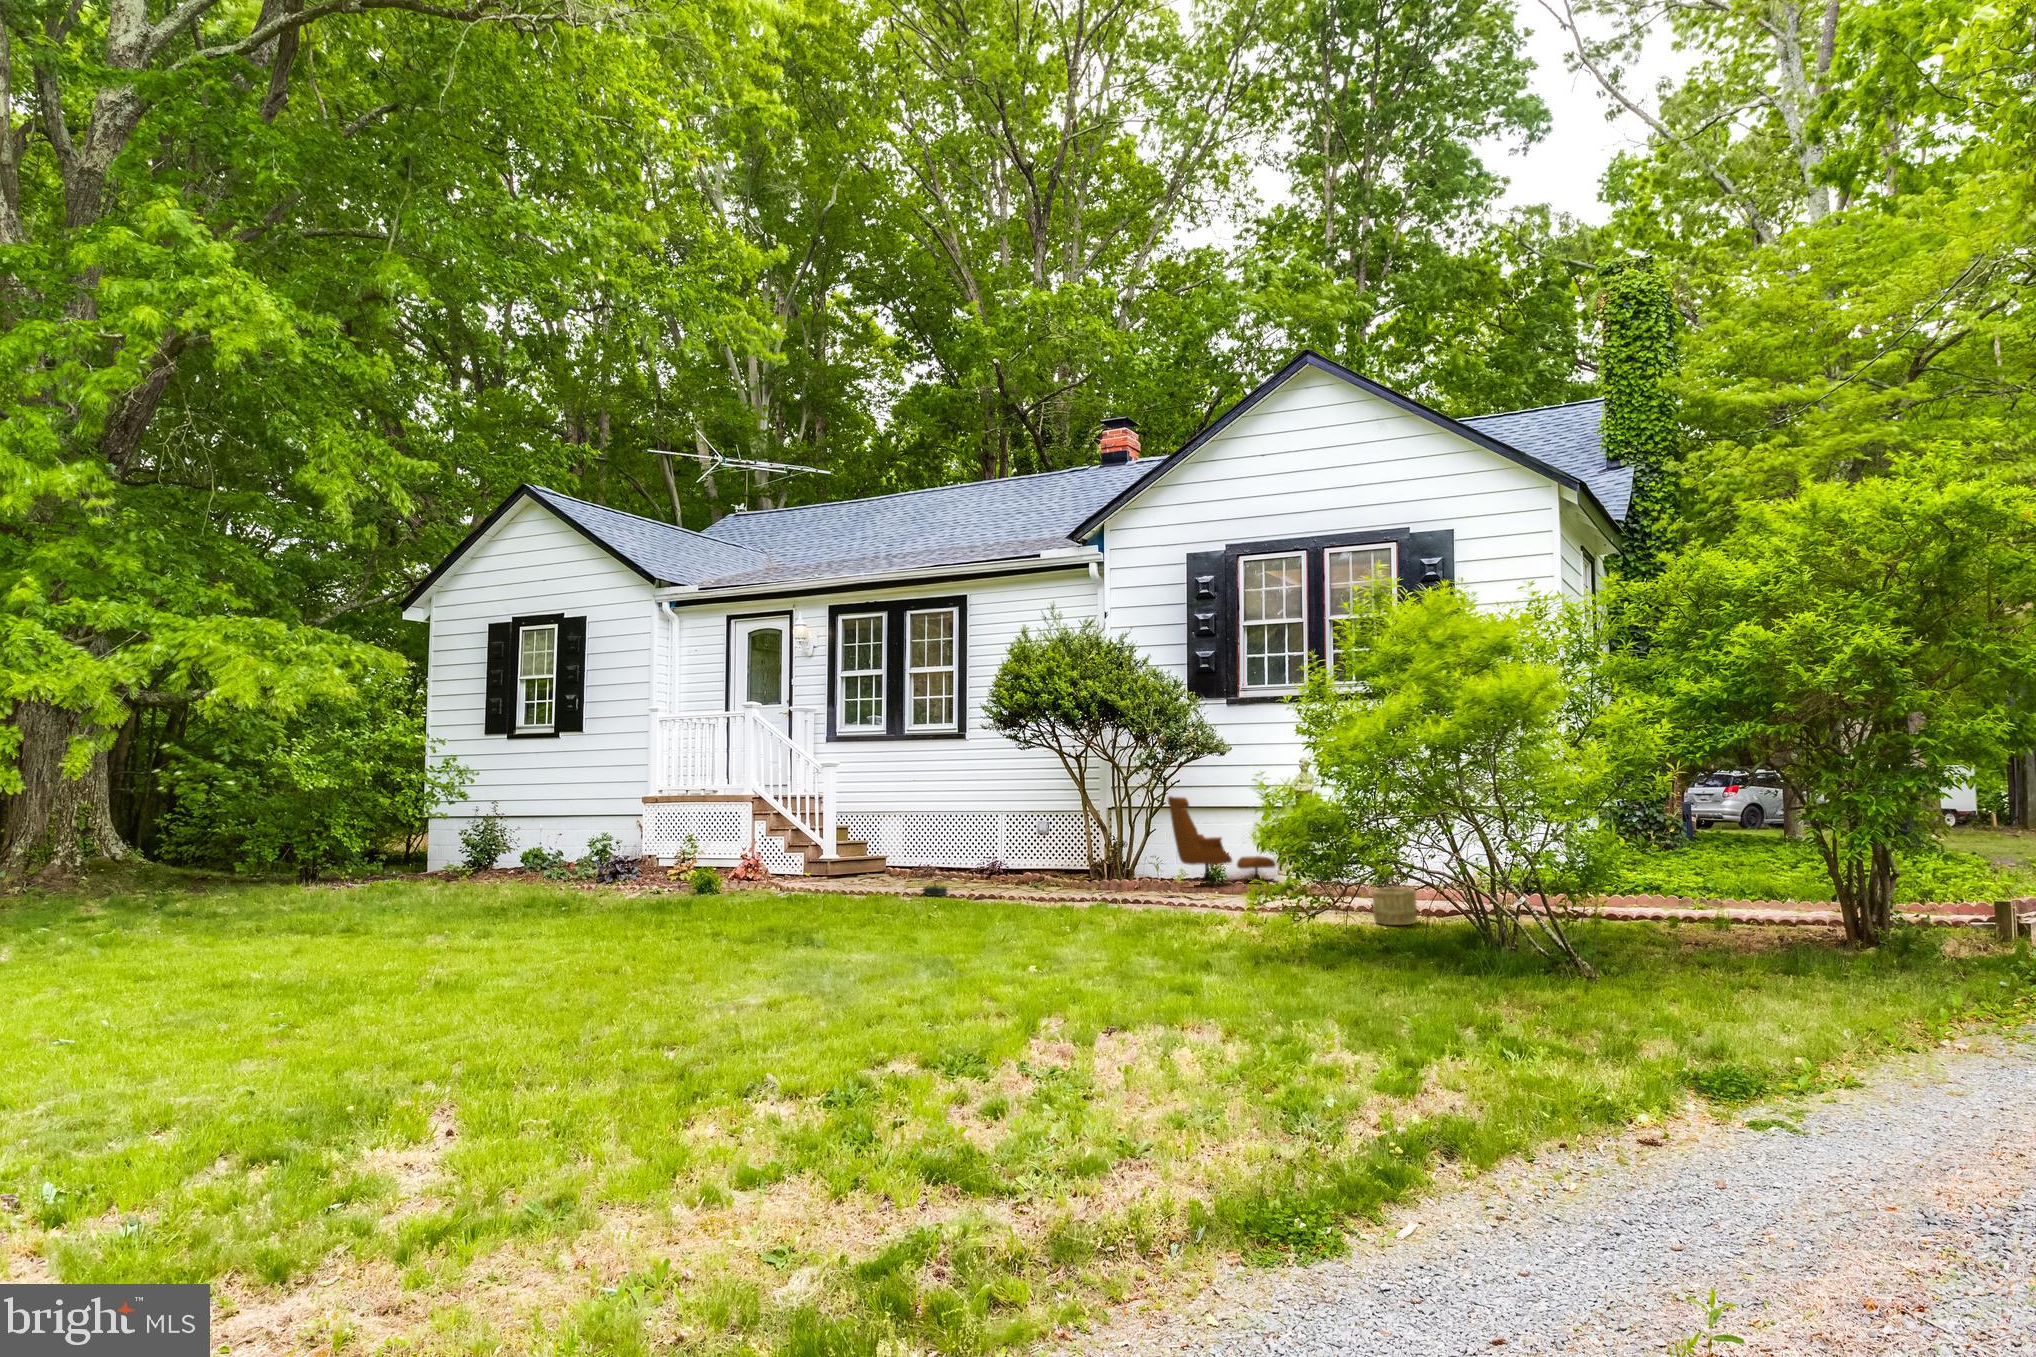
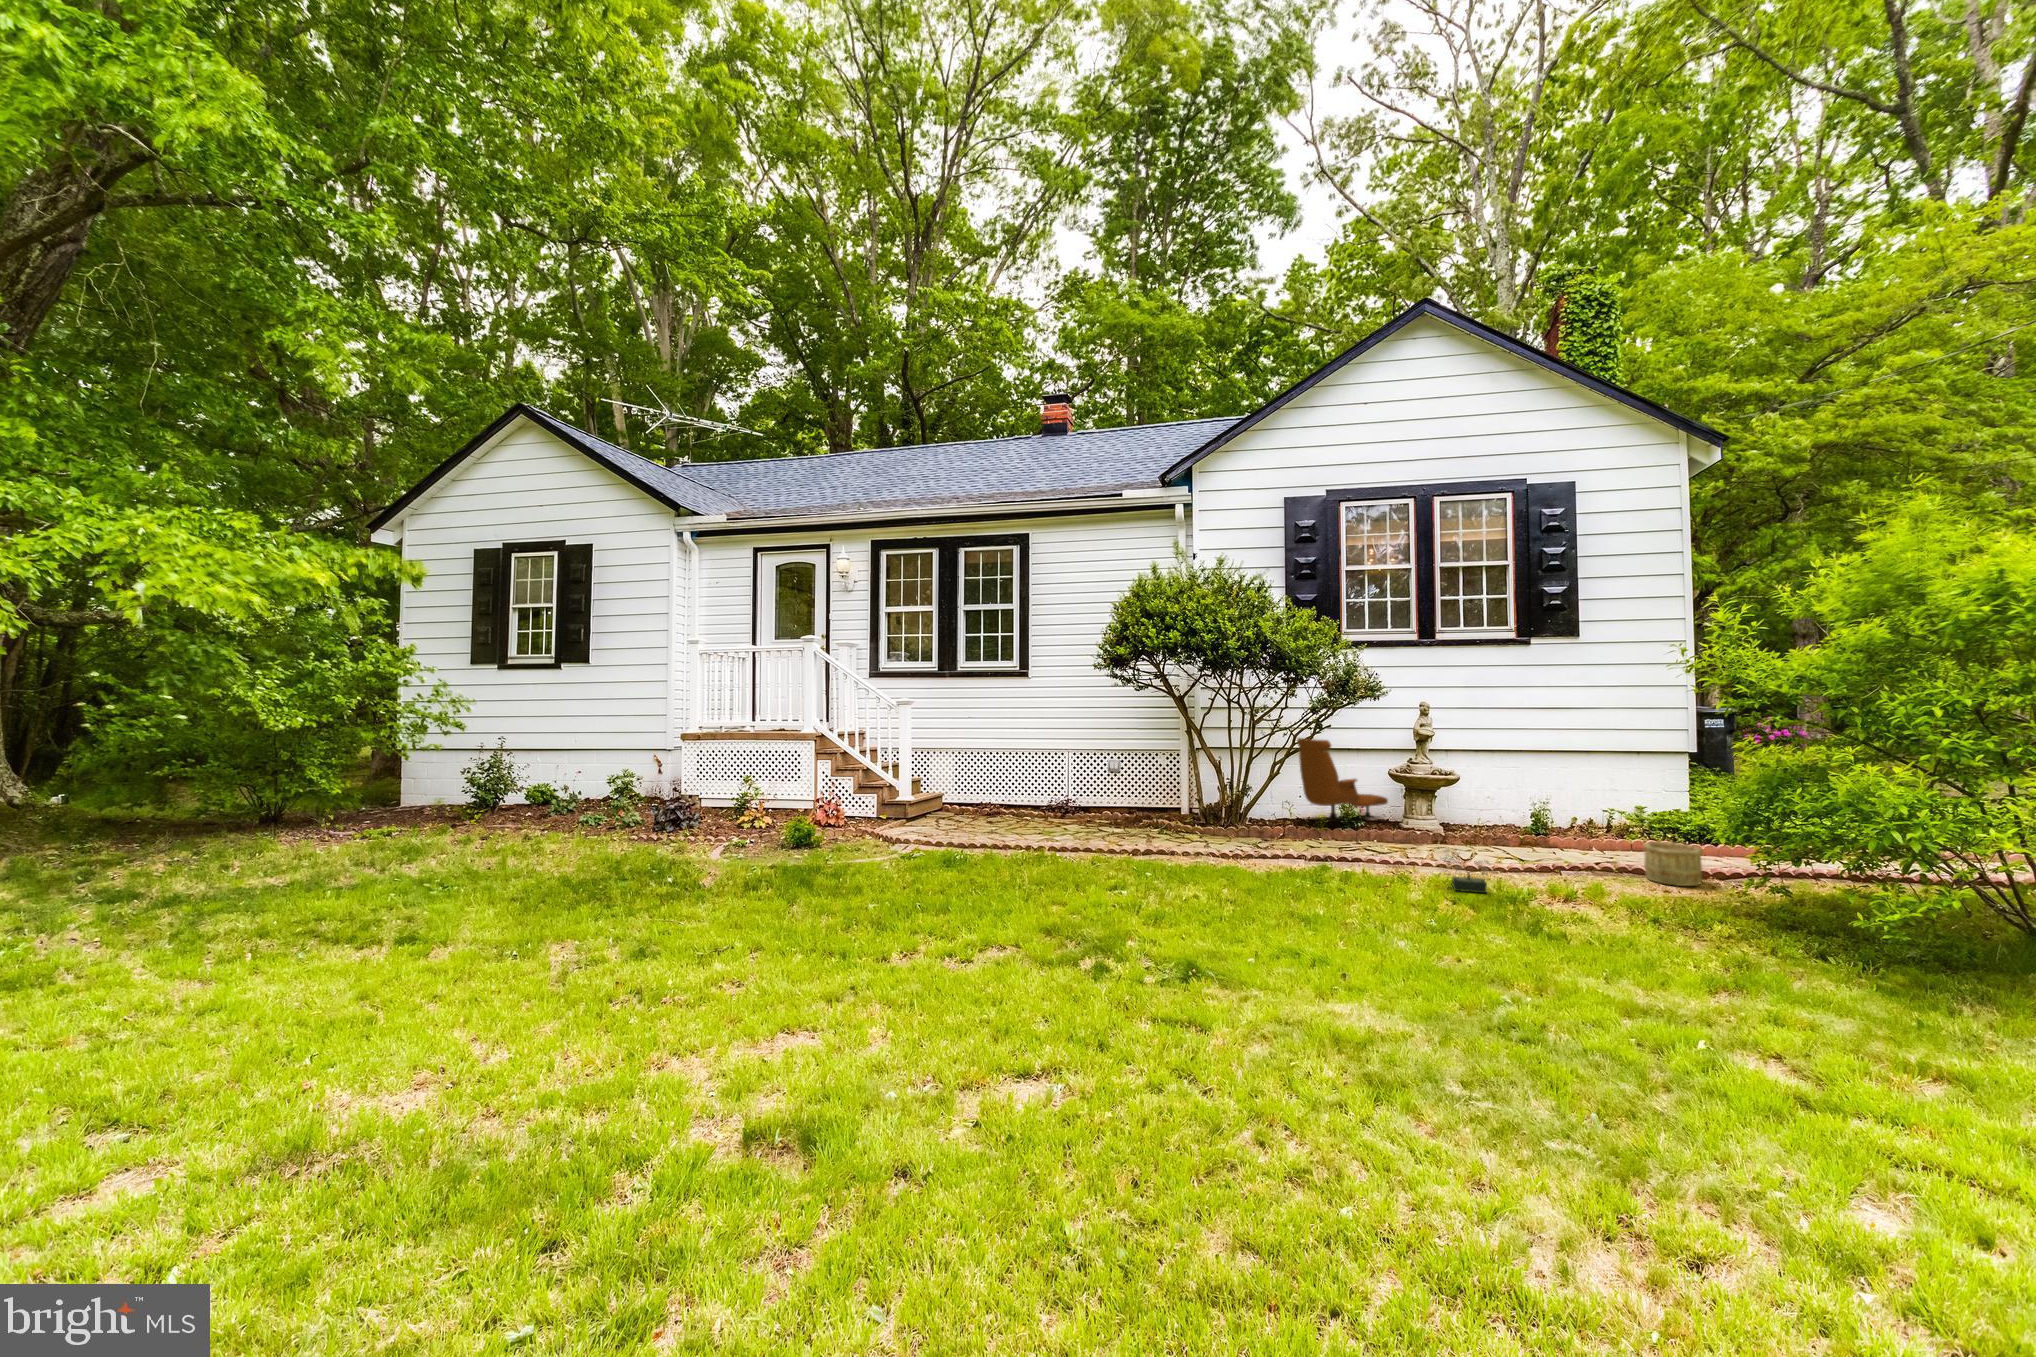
decorative plant: present [921,865,947,896] -> present [1444,850,1488,893]

